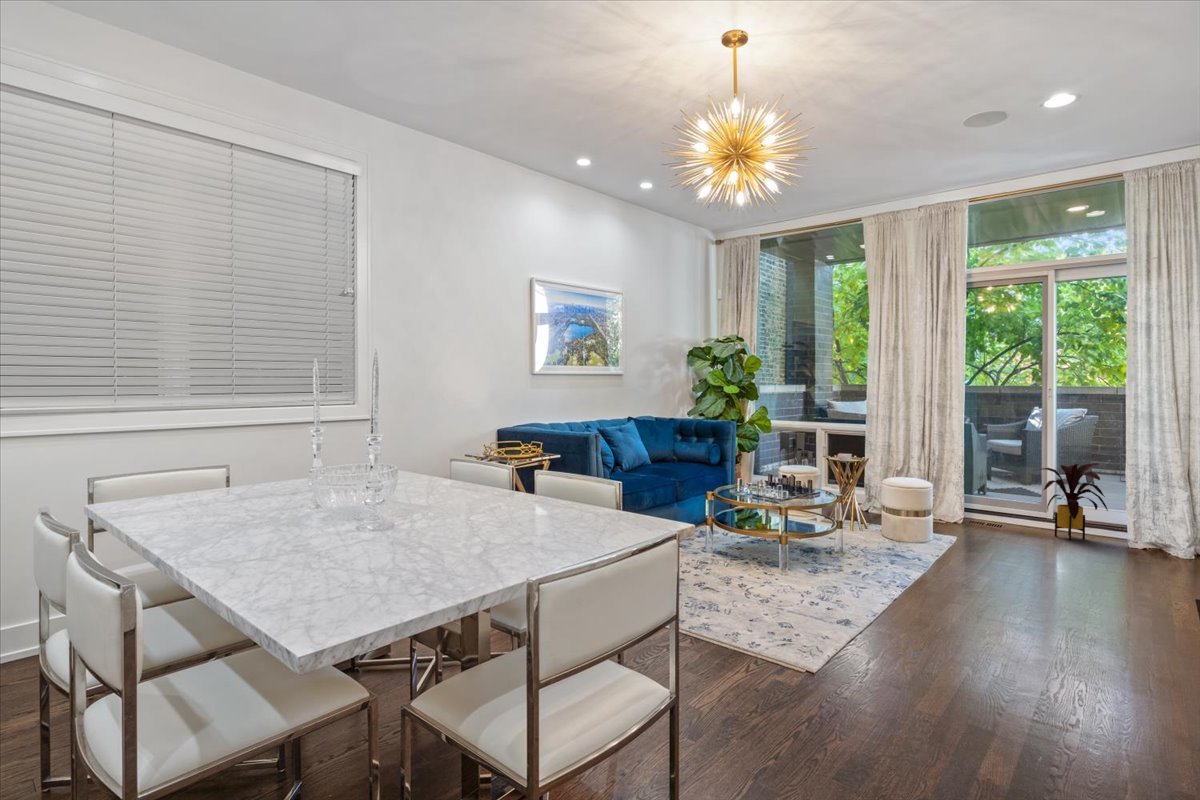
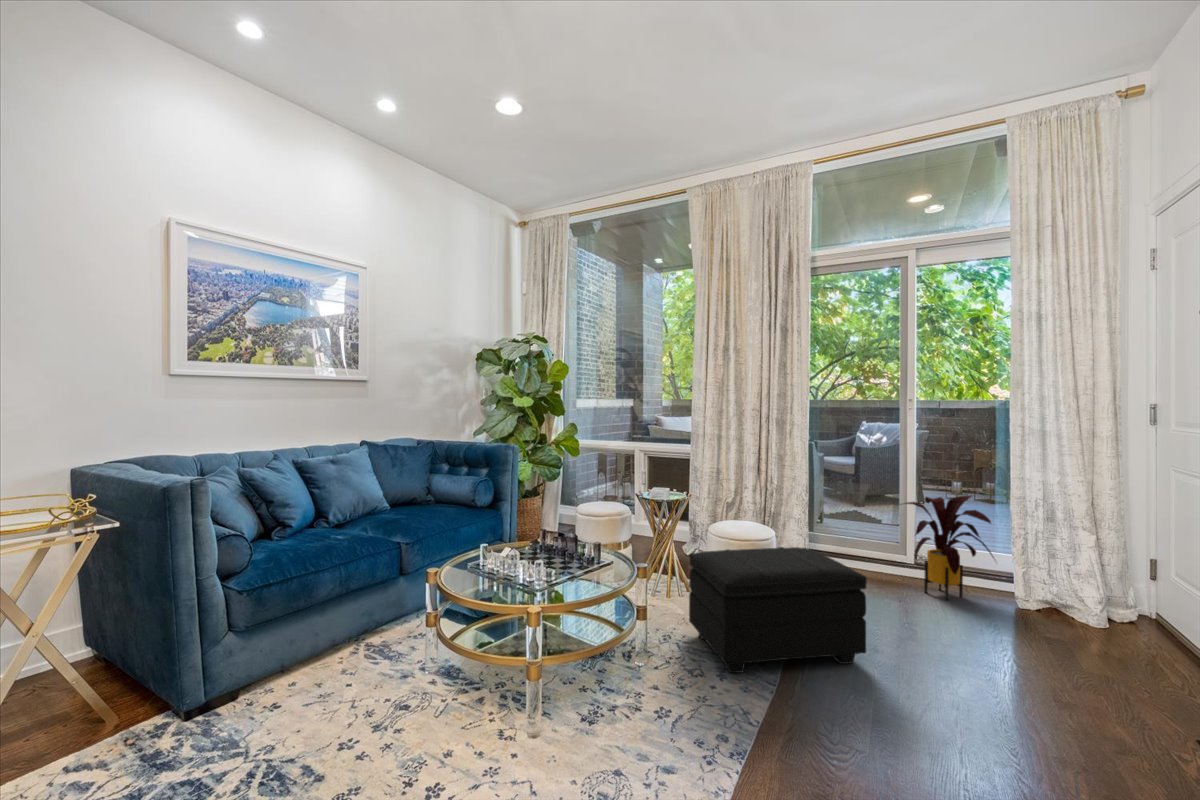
footstool: none [865,489,986,558] -> present [689,547,867,673]

